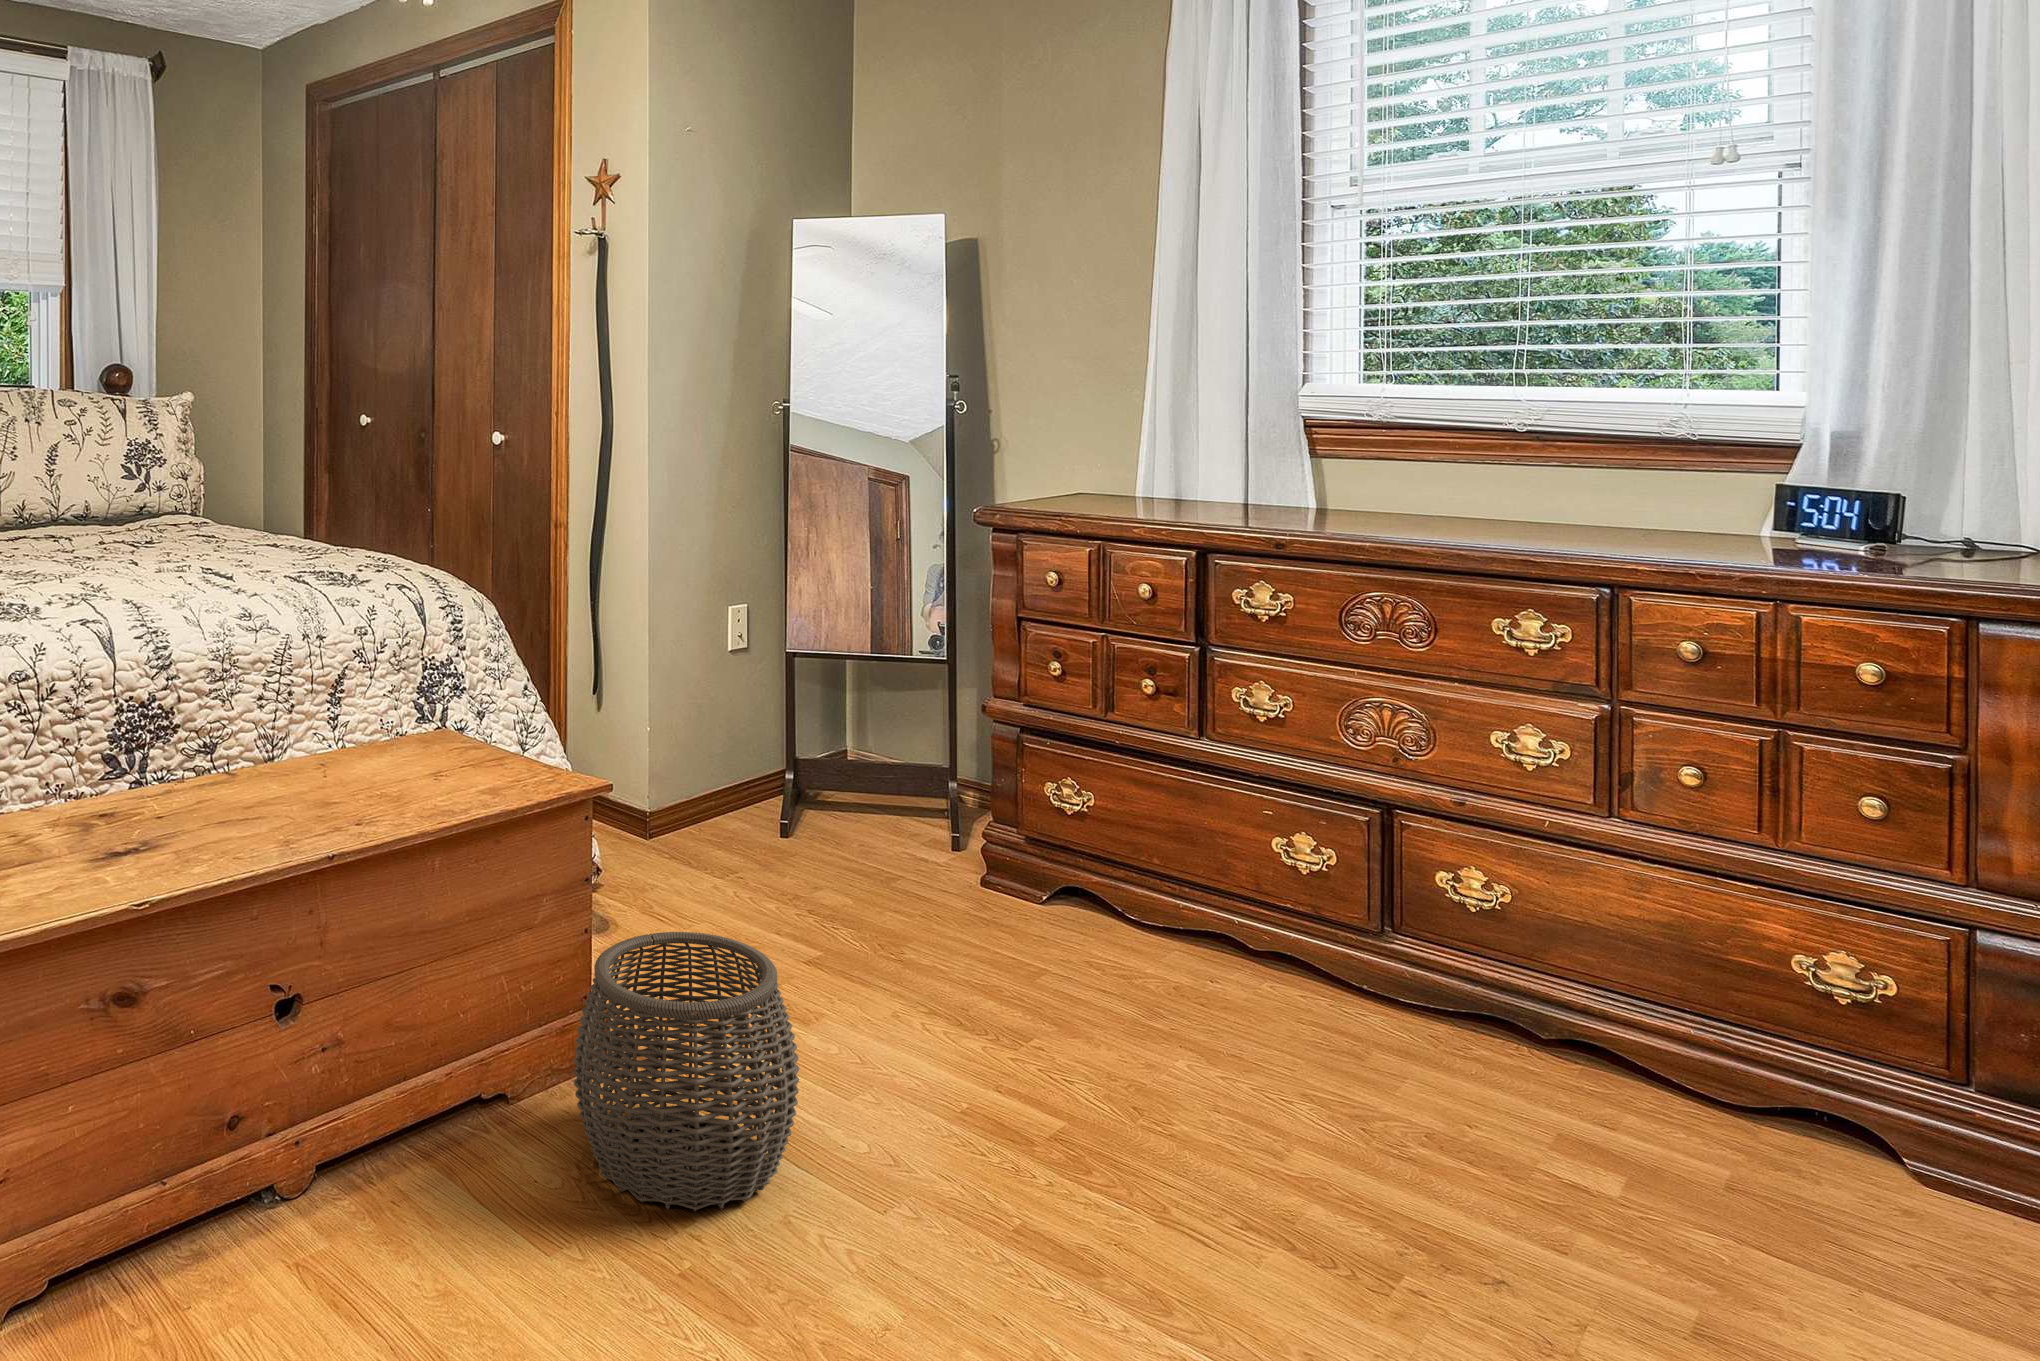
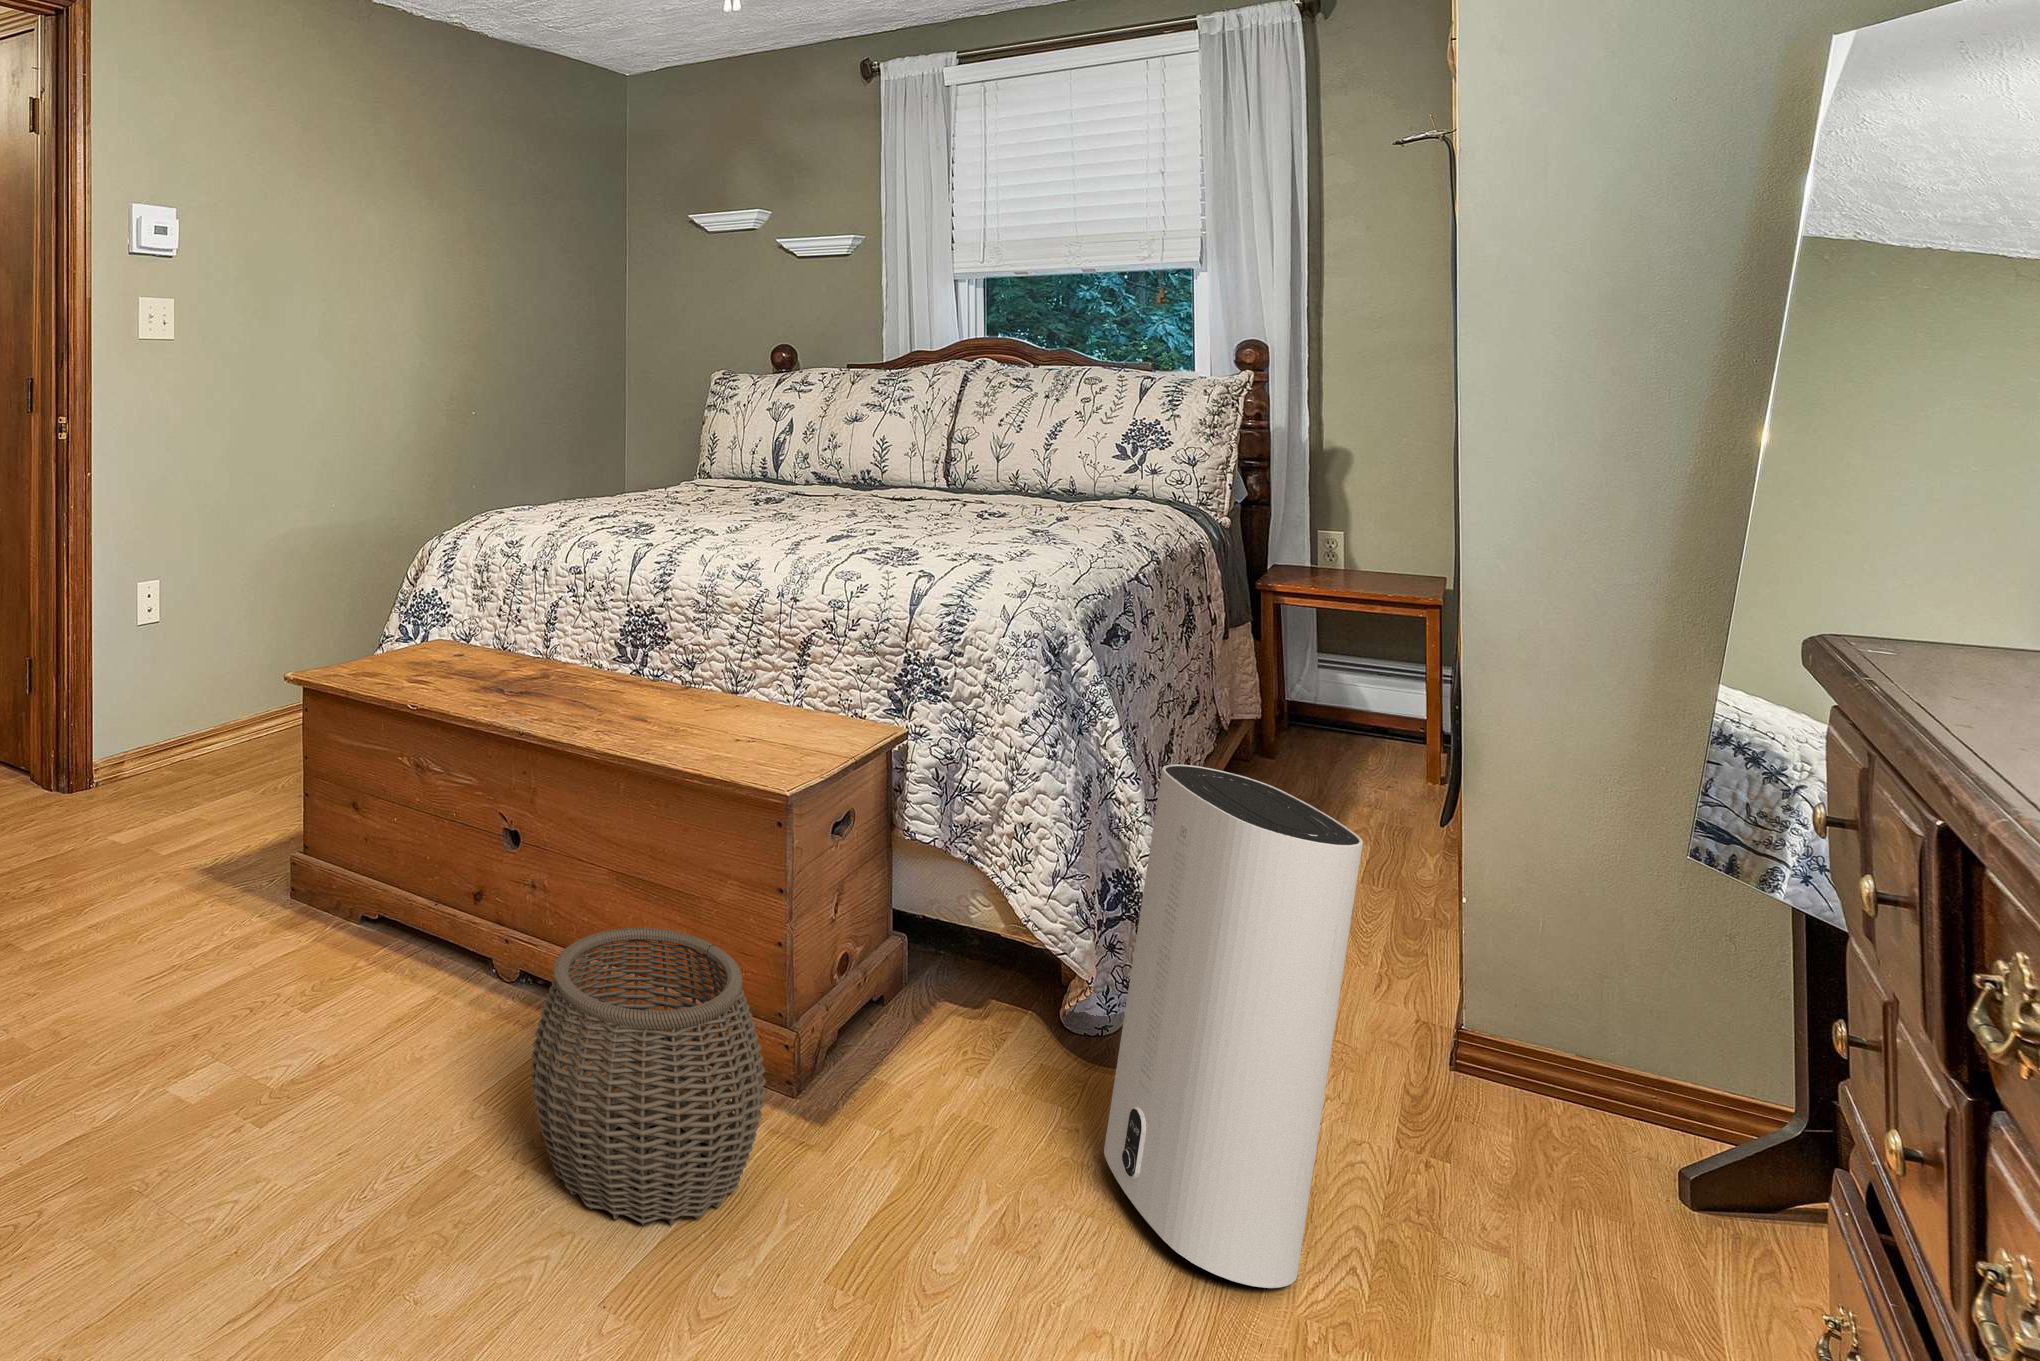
air purifier: none [717,664,868,973] -> present [1104,764,1363,1288]

